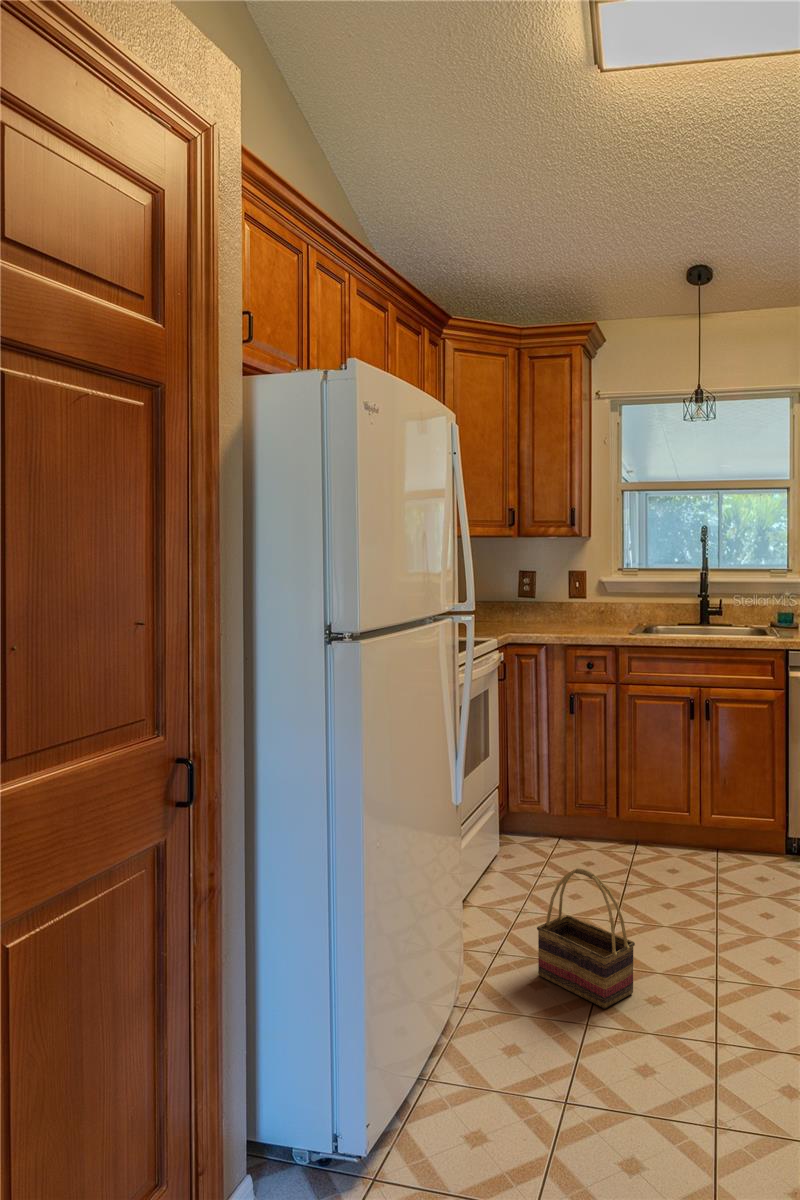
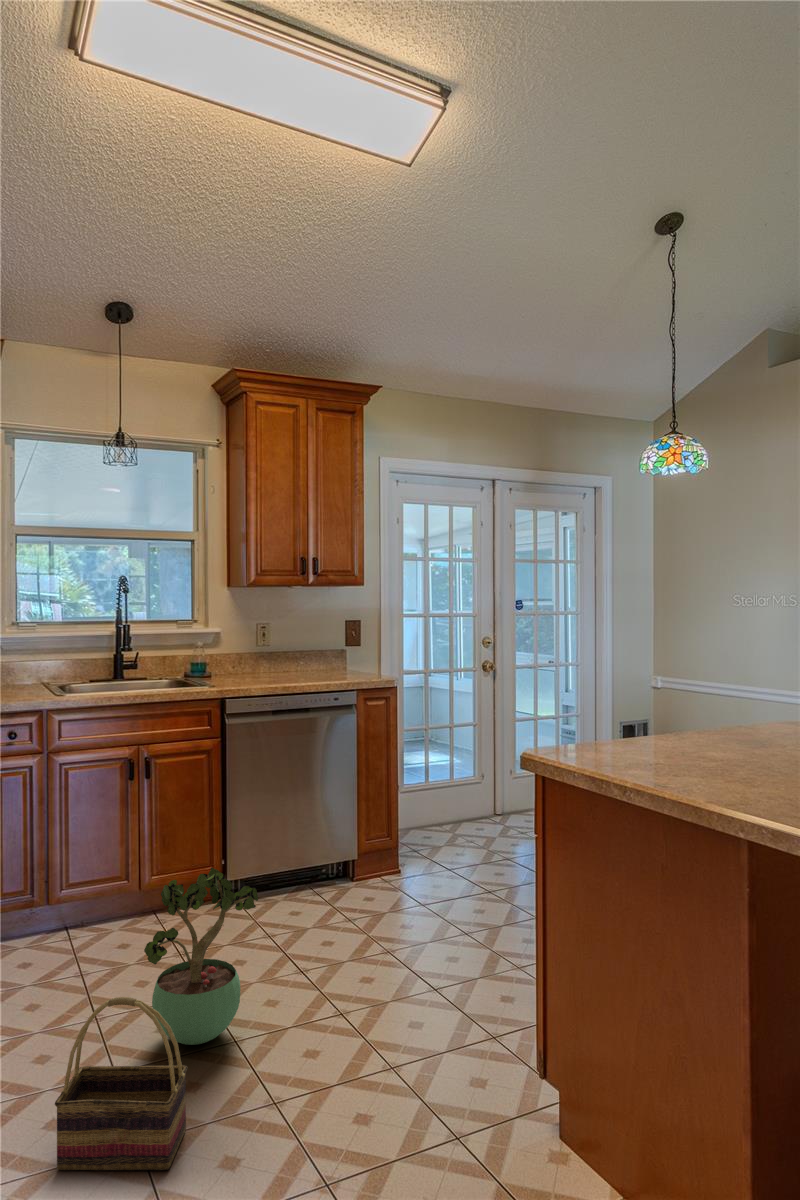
potted plant: none [637,798,742,946] -> present [144,868,258,1045]

